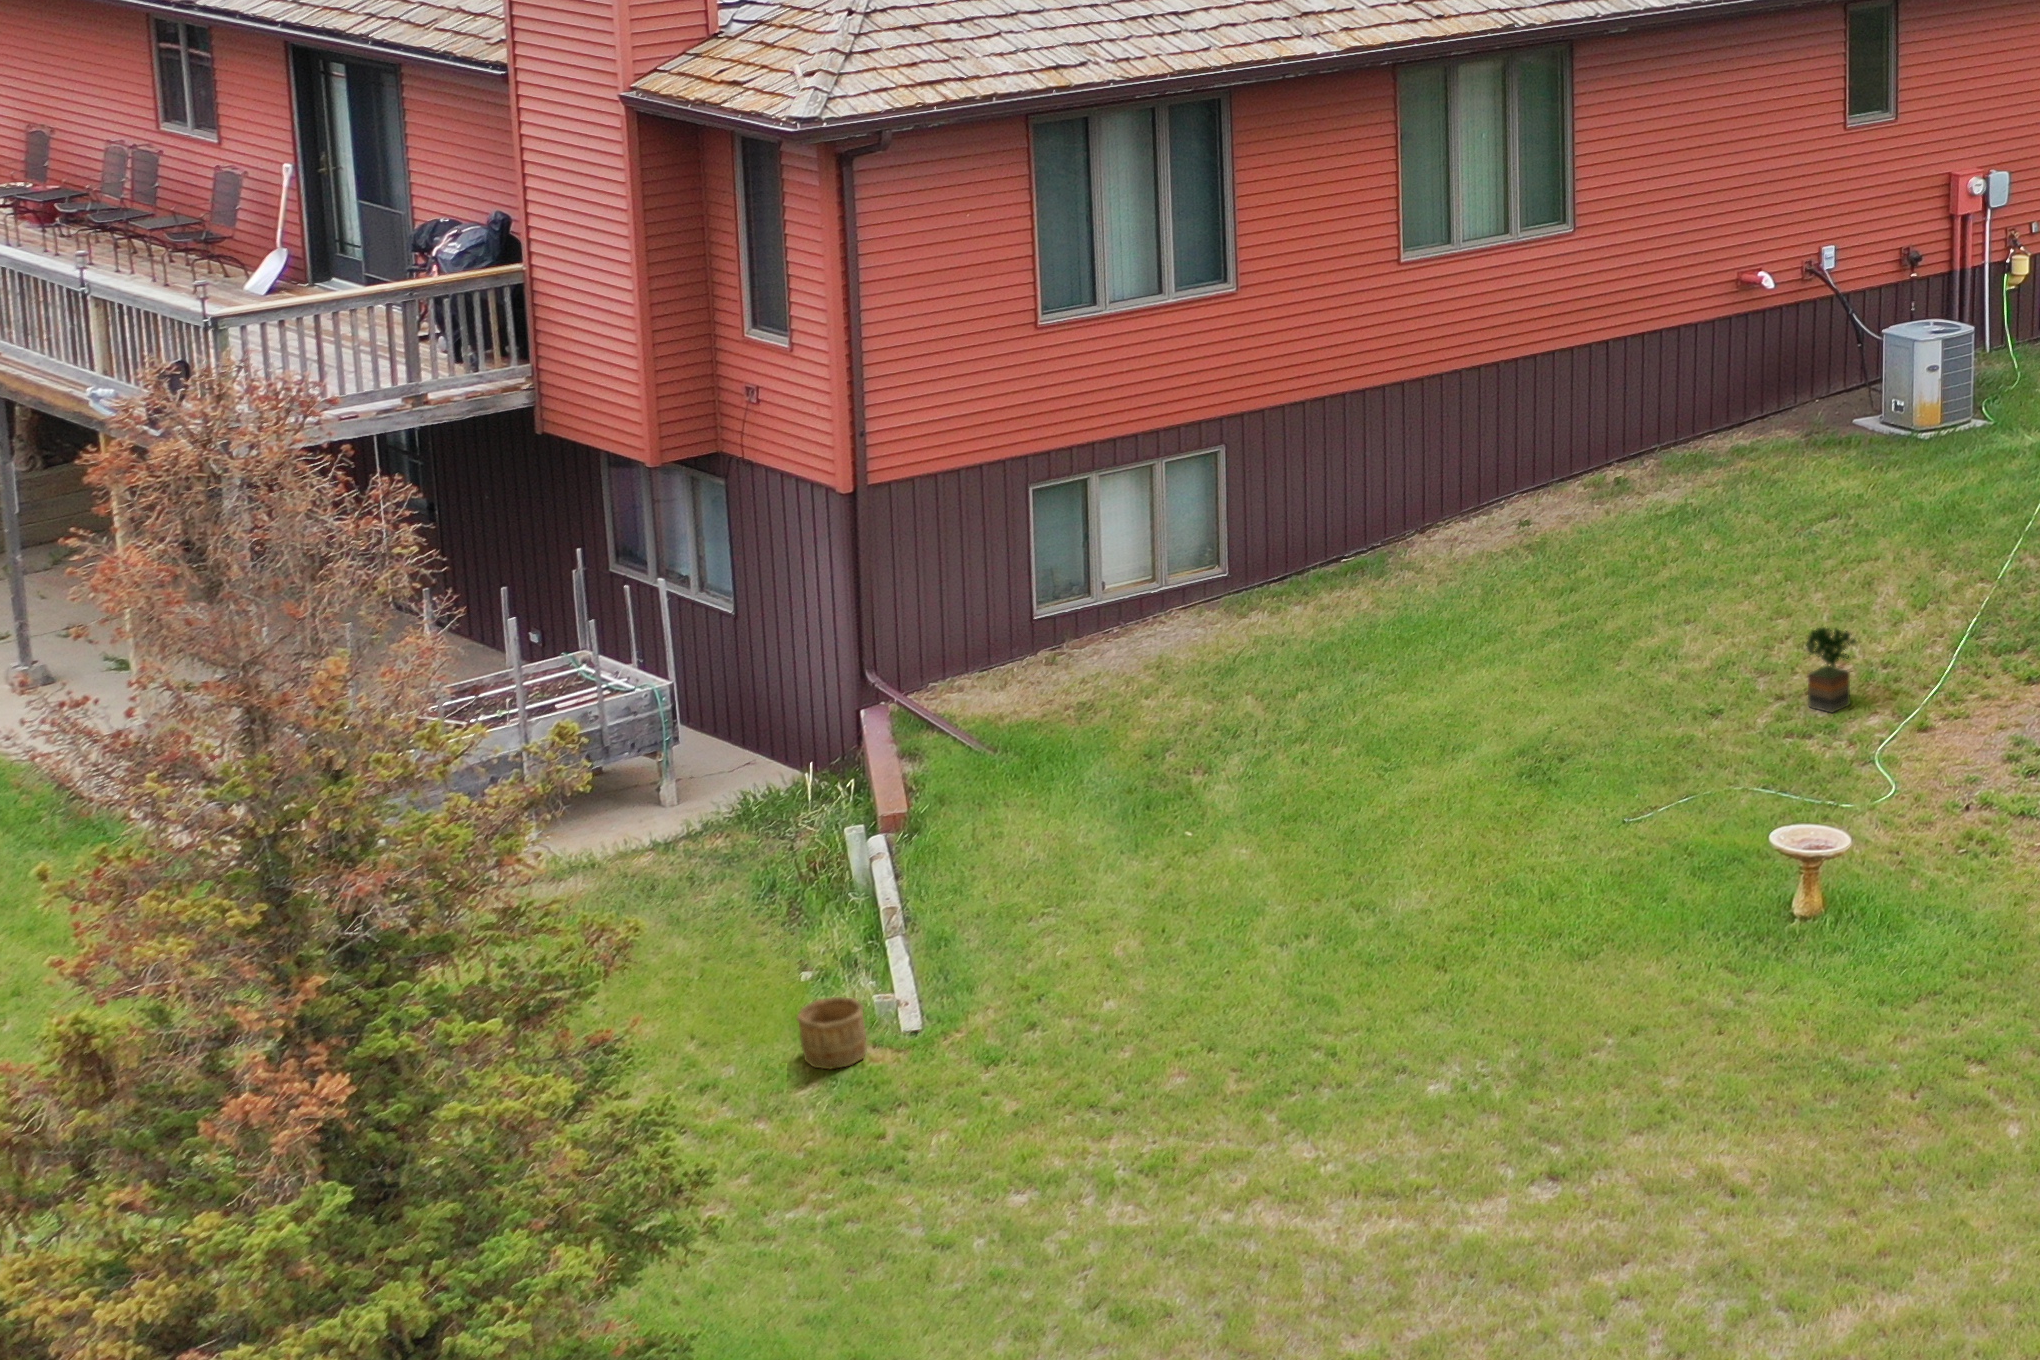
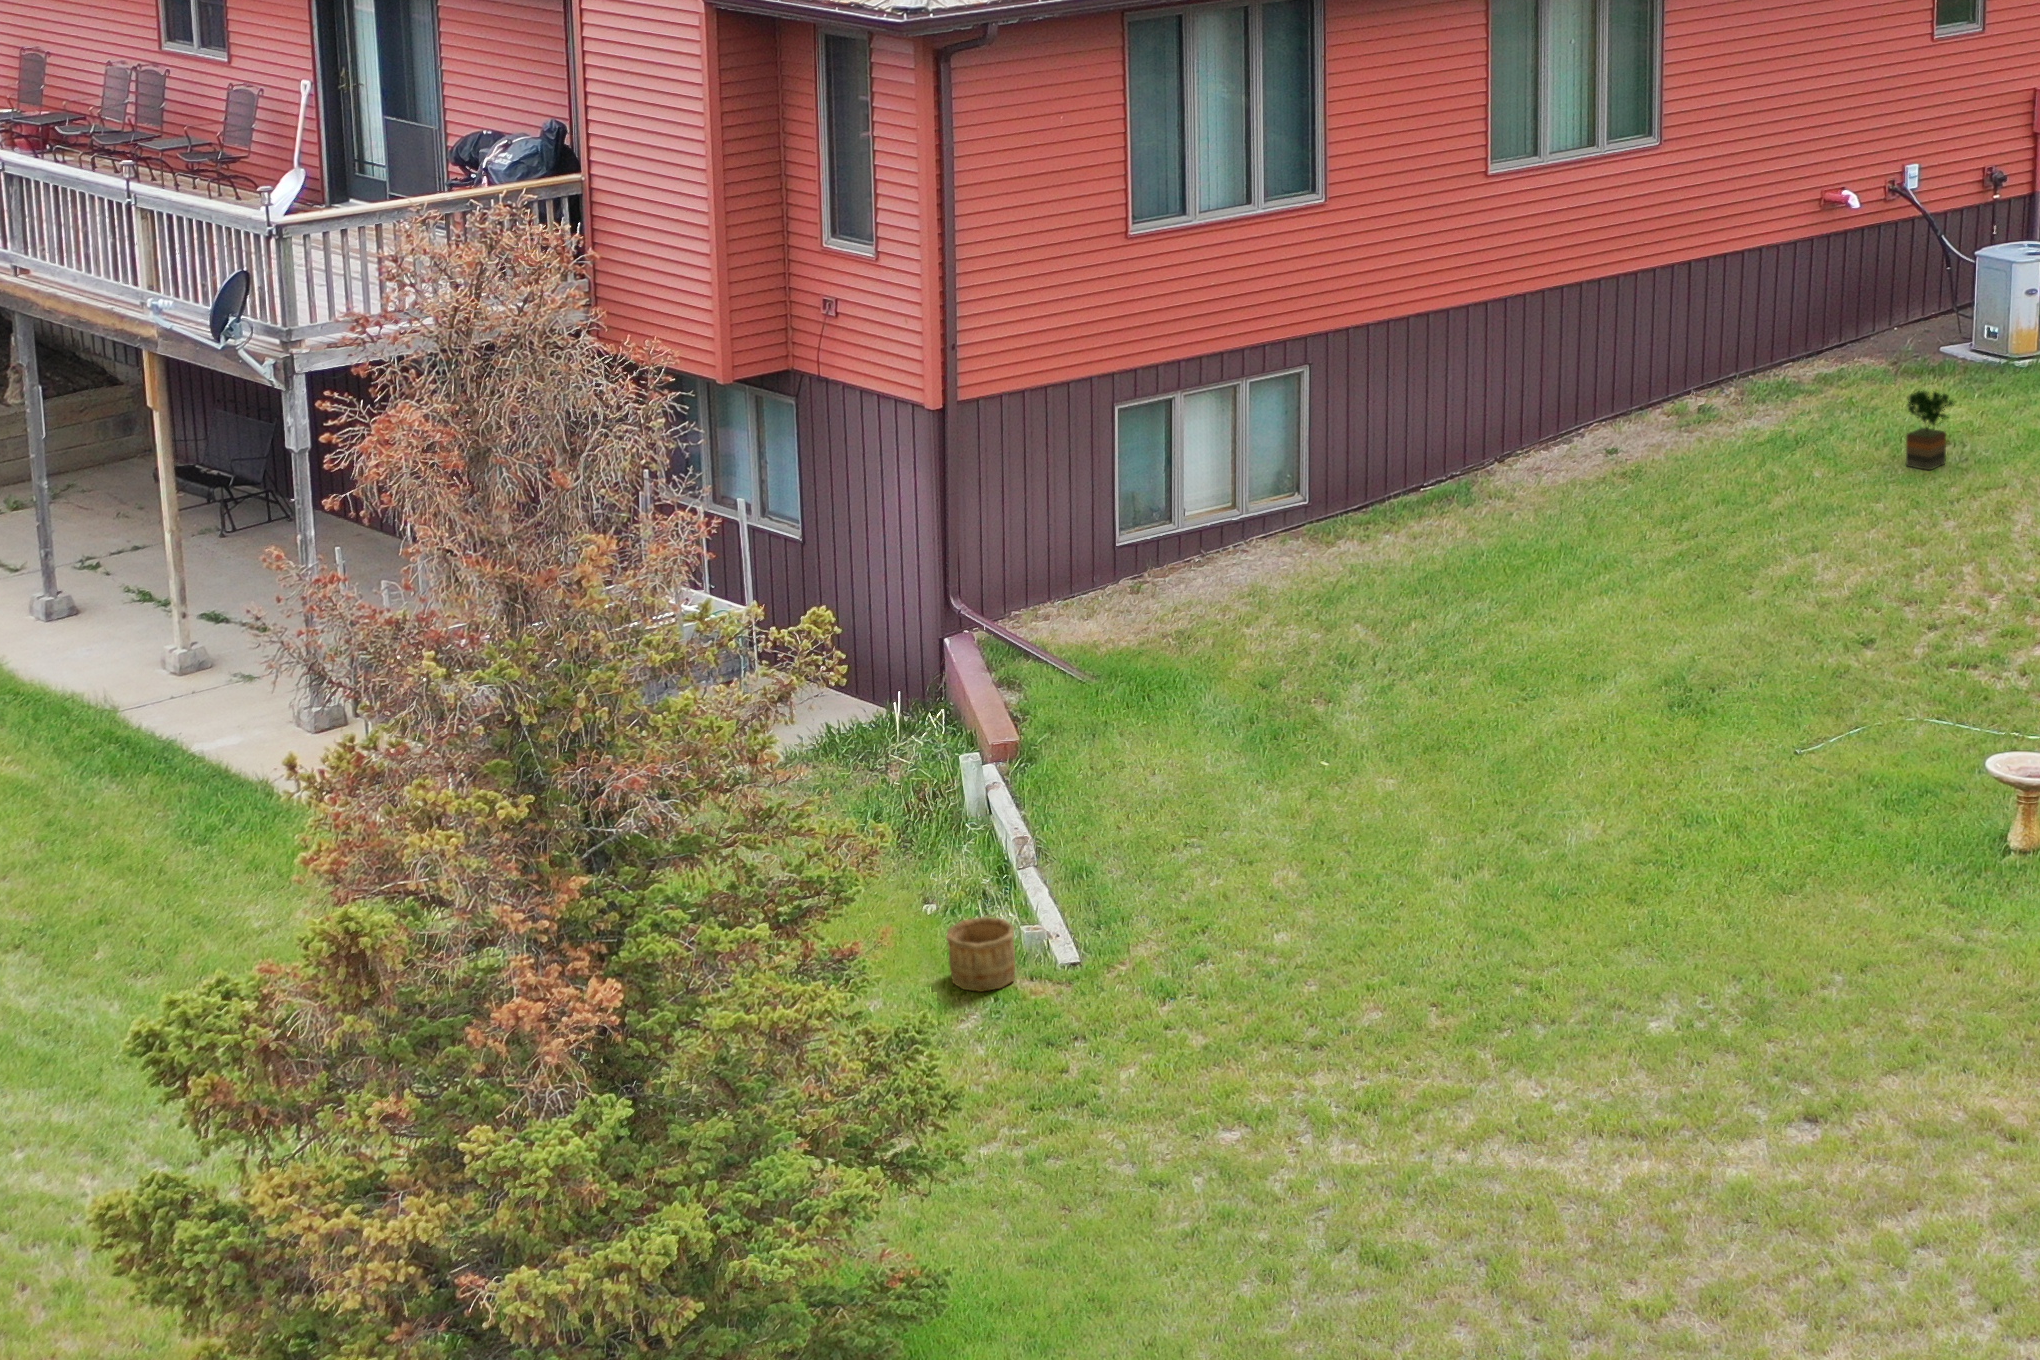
potted tree: present [1806,628,1856,713] -> present [1906,391,1954,470]

